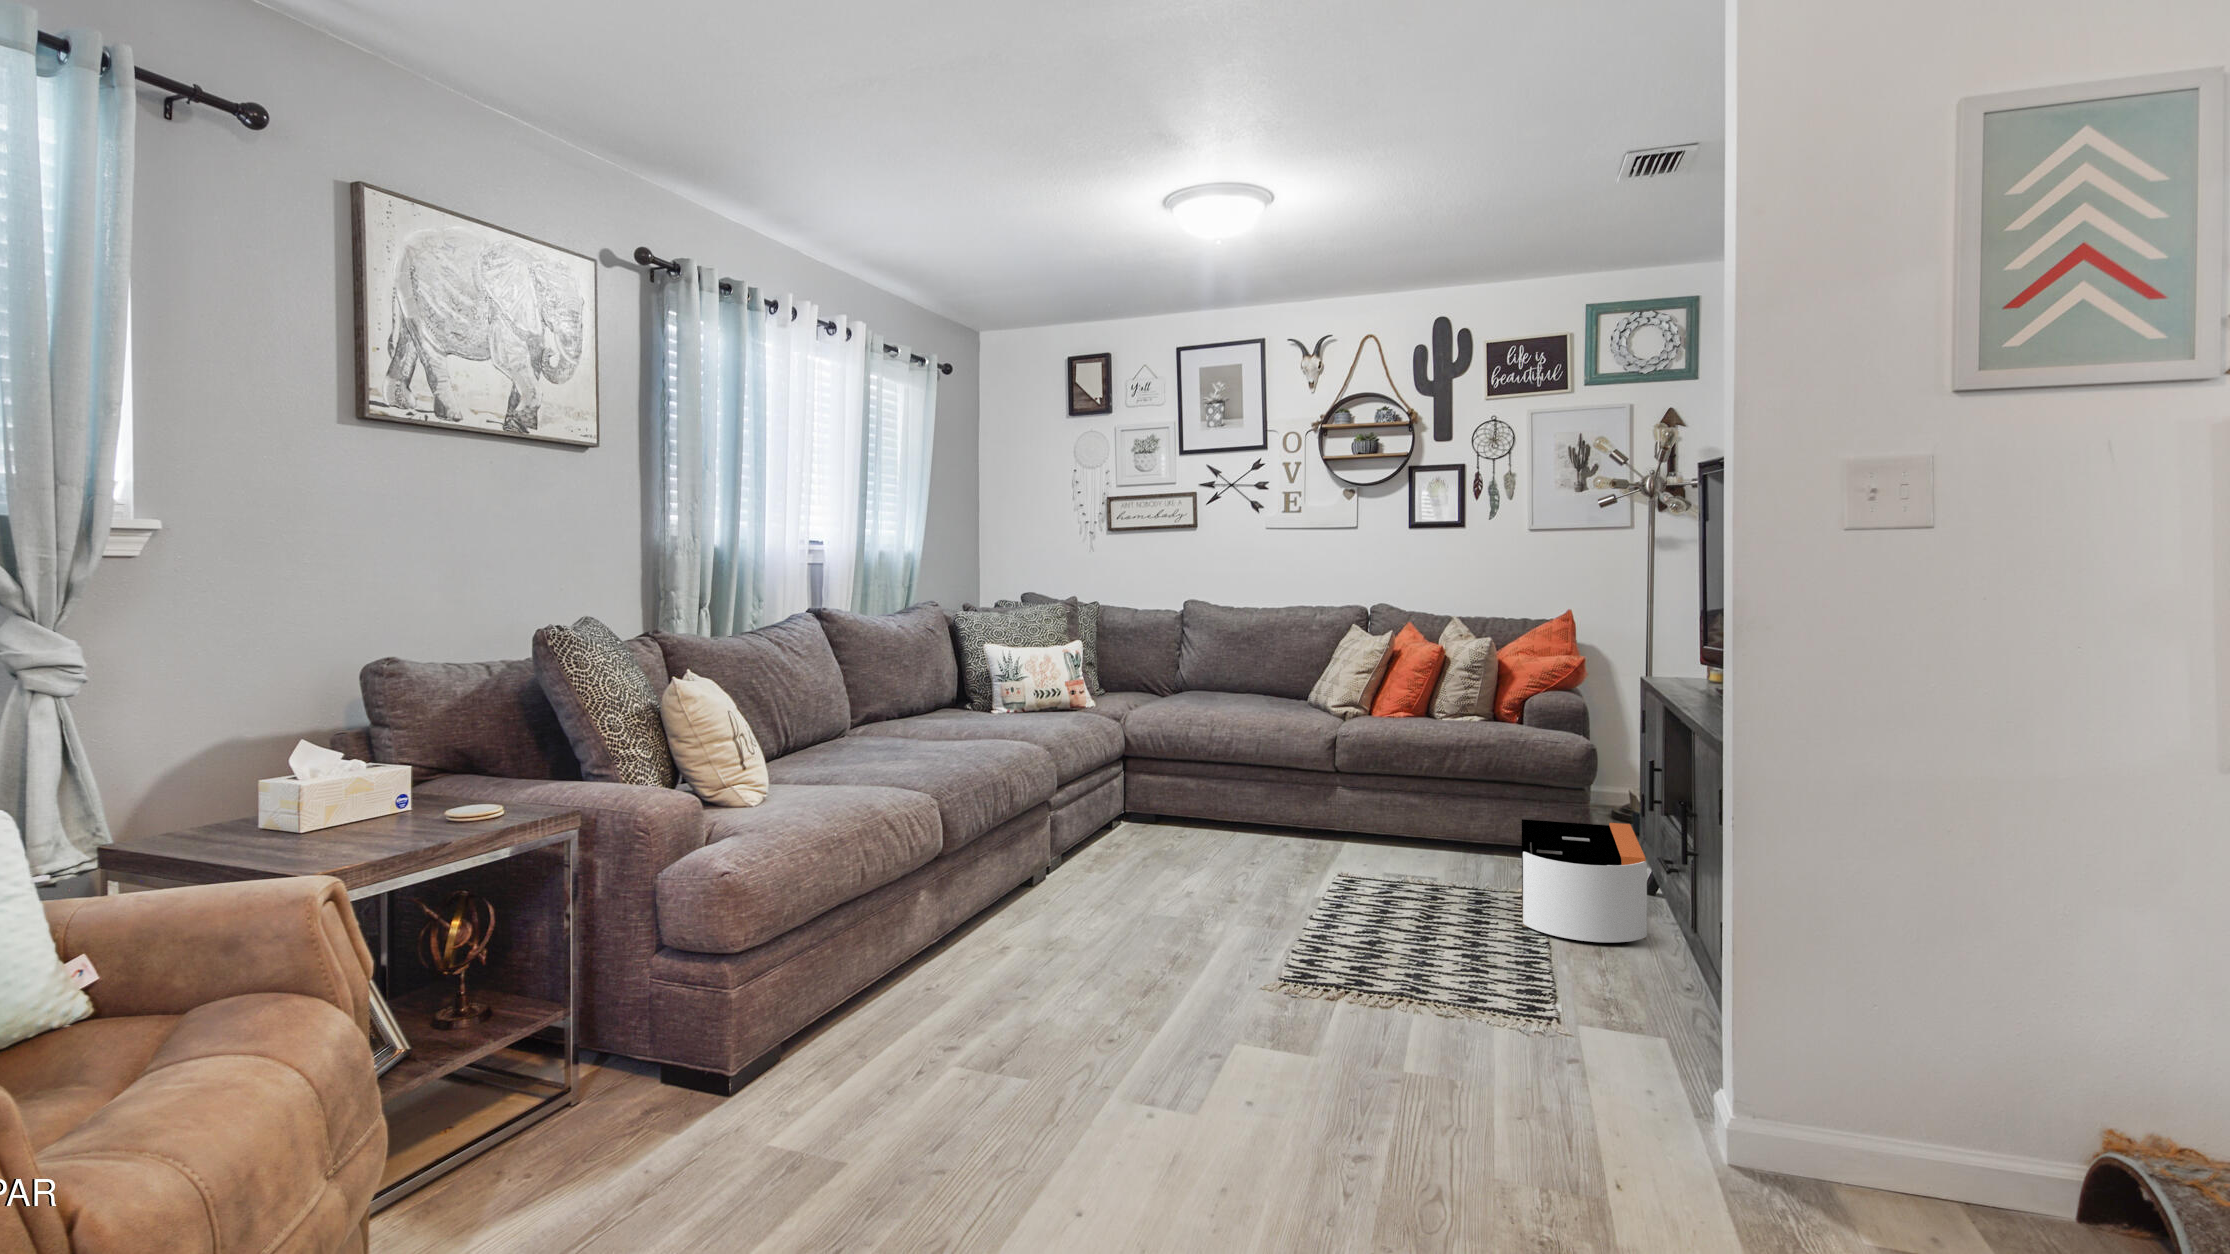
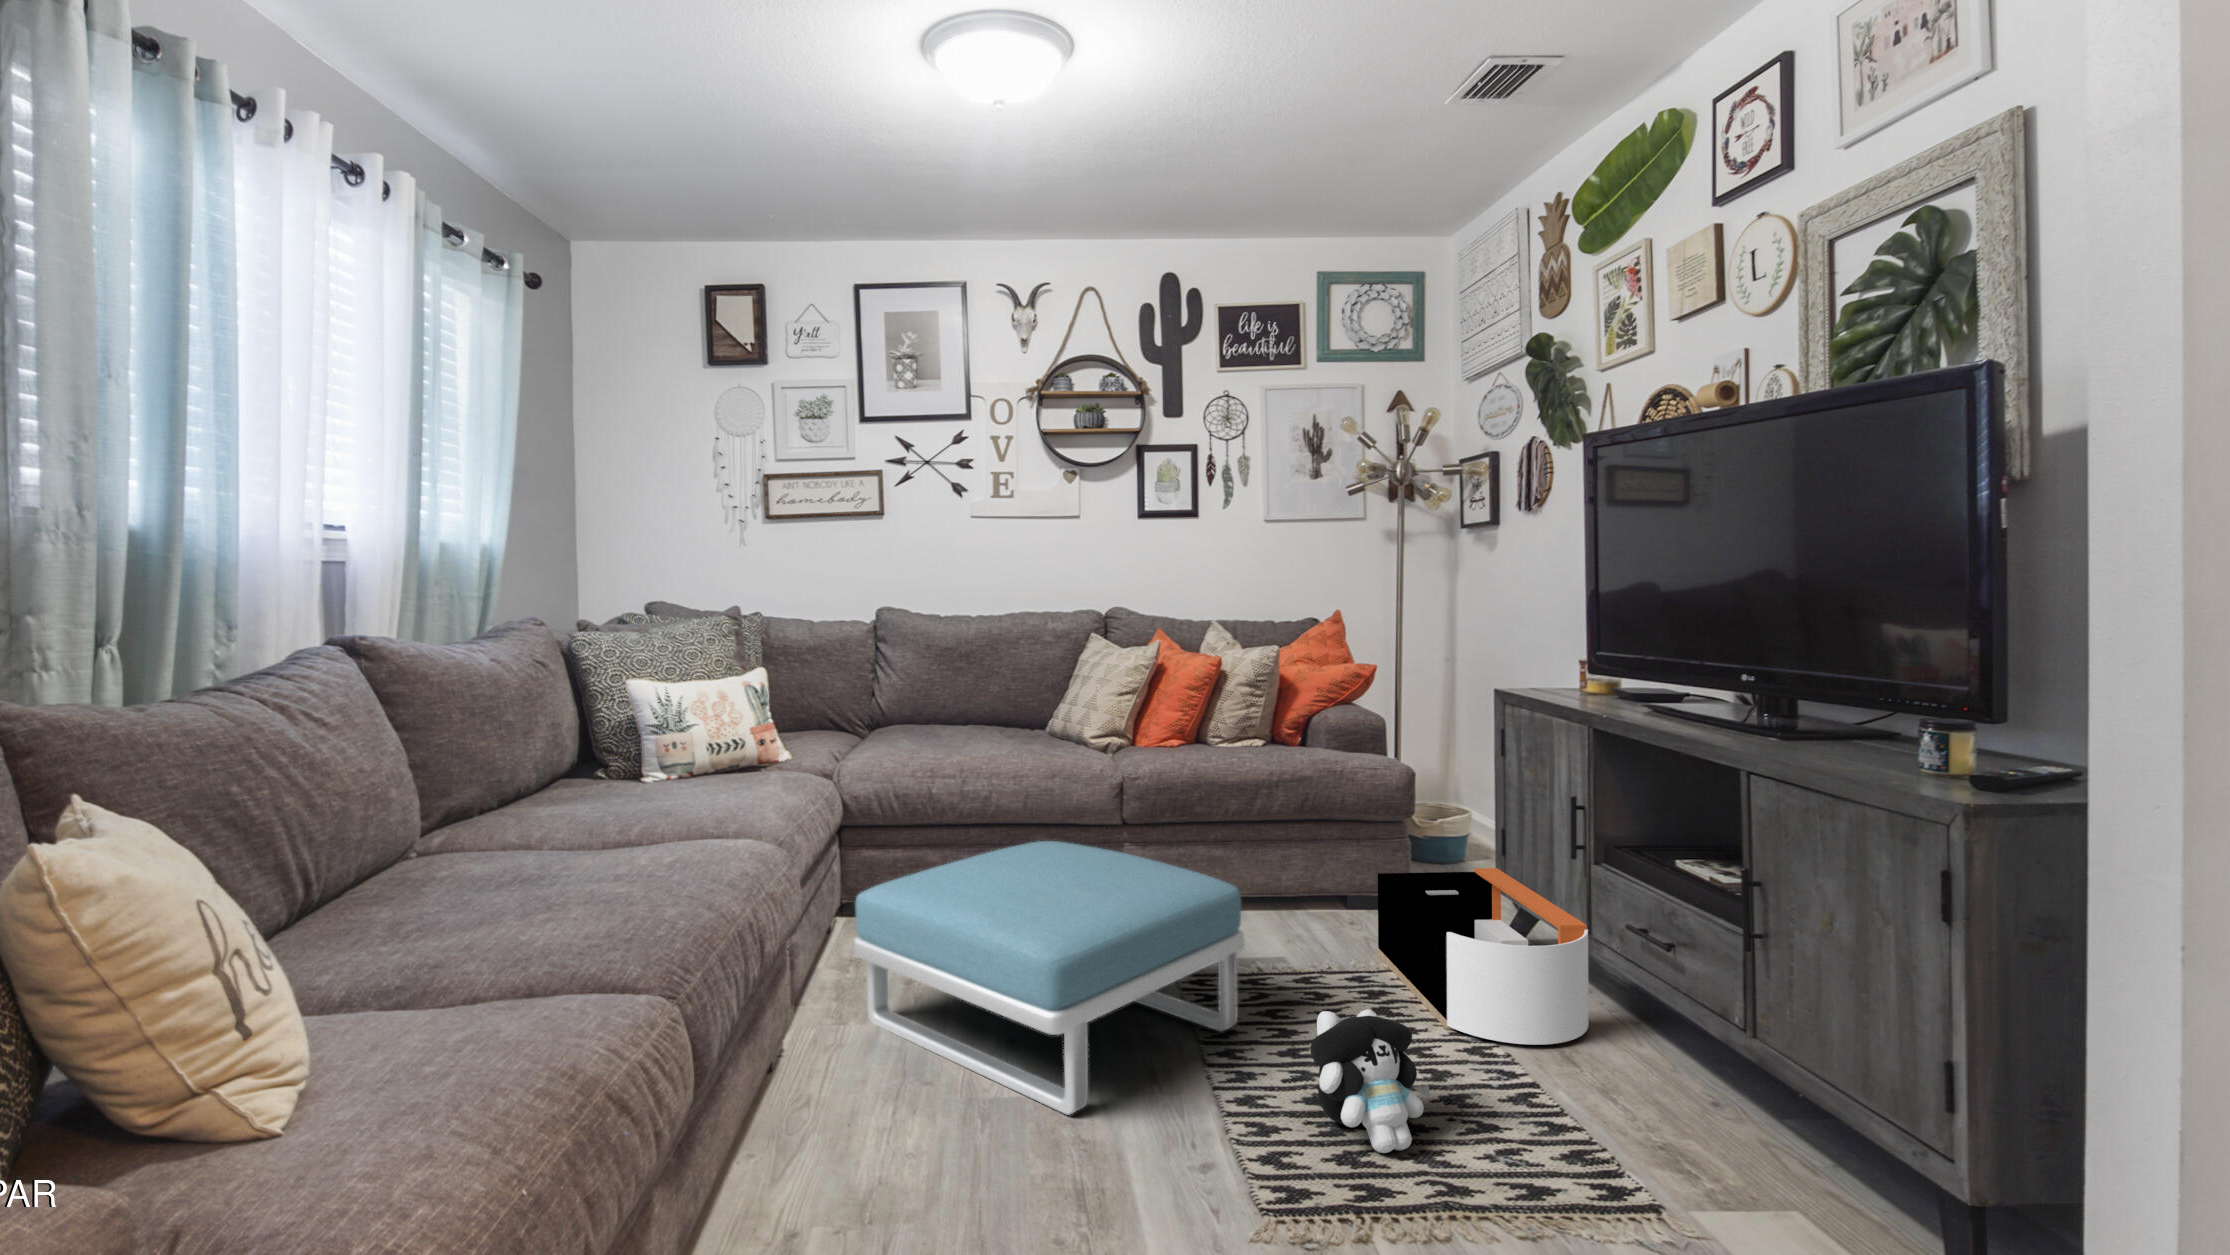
footstool: none [1097,771,1366,925] -> present [854,841,1245,1115]
plush toy: none [1356,876,1444,968] -> present [1311,1009,1430,1153]

